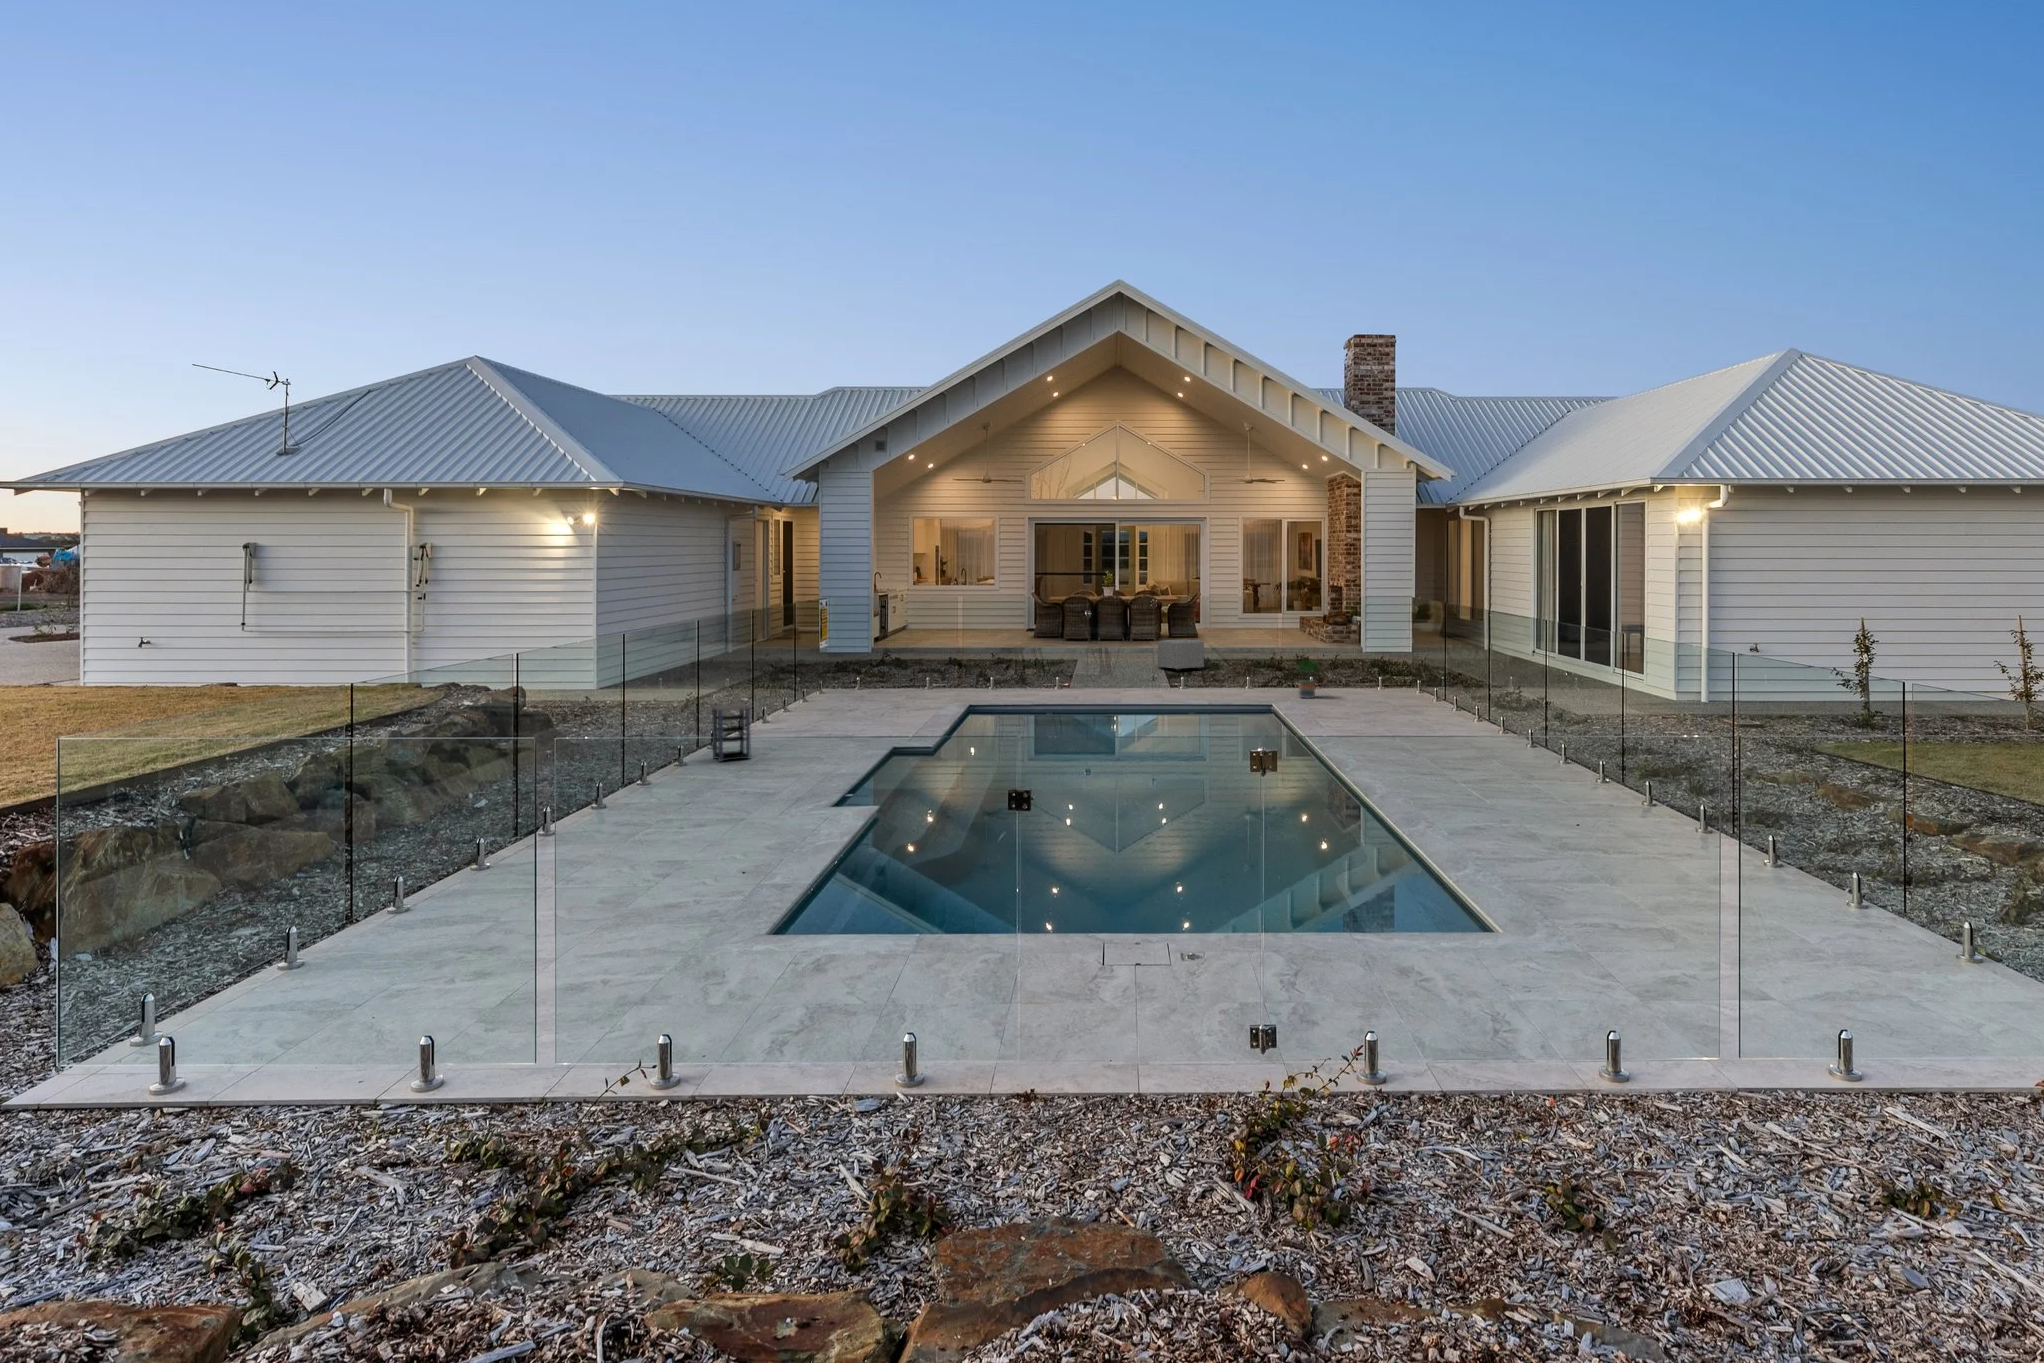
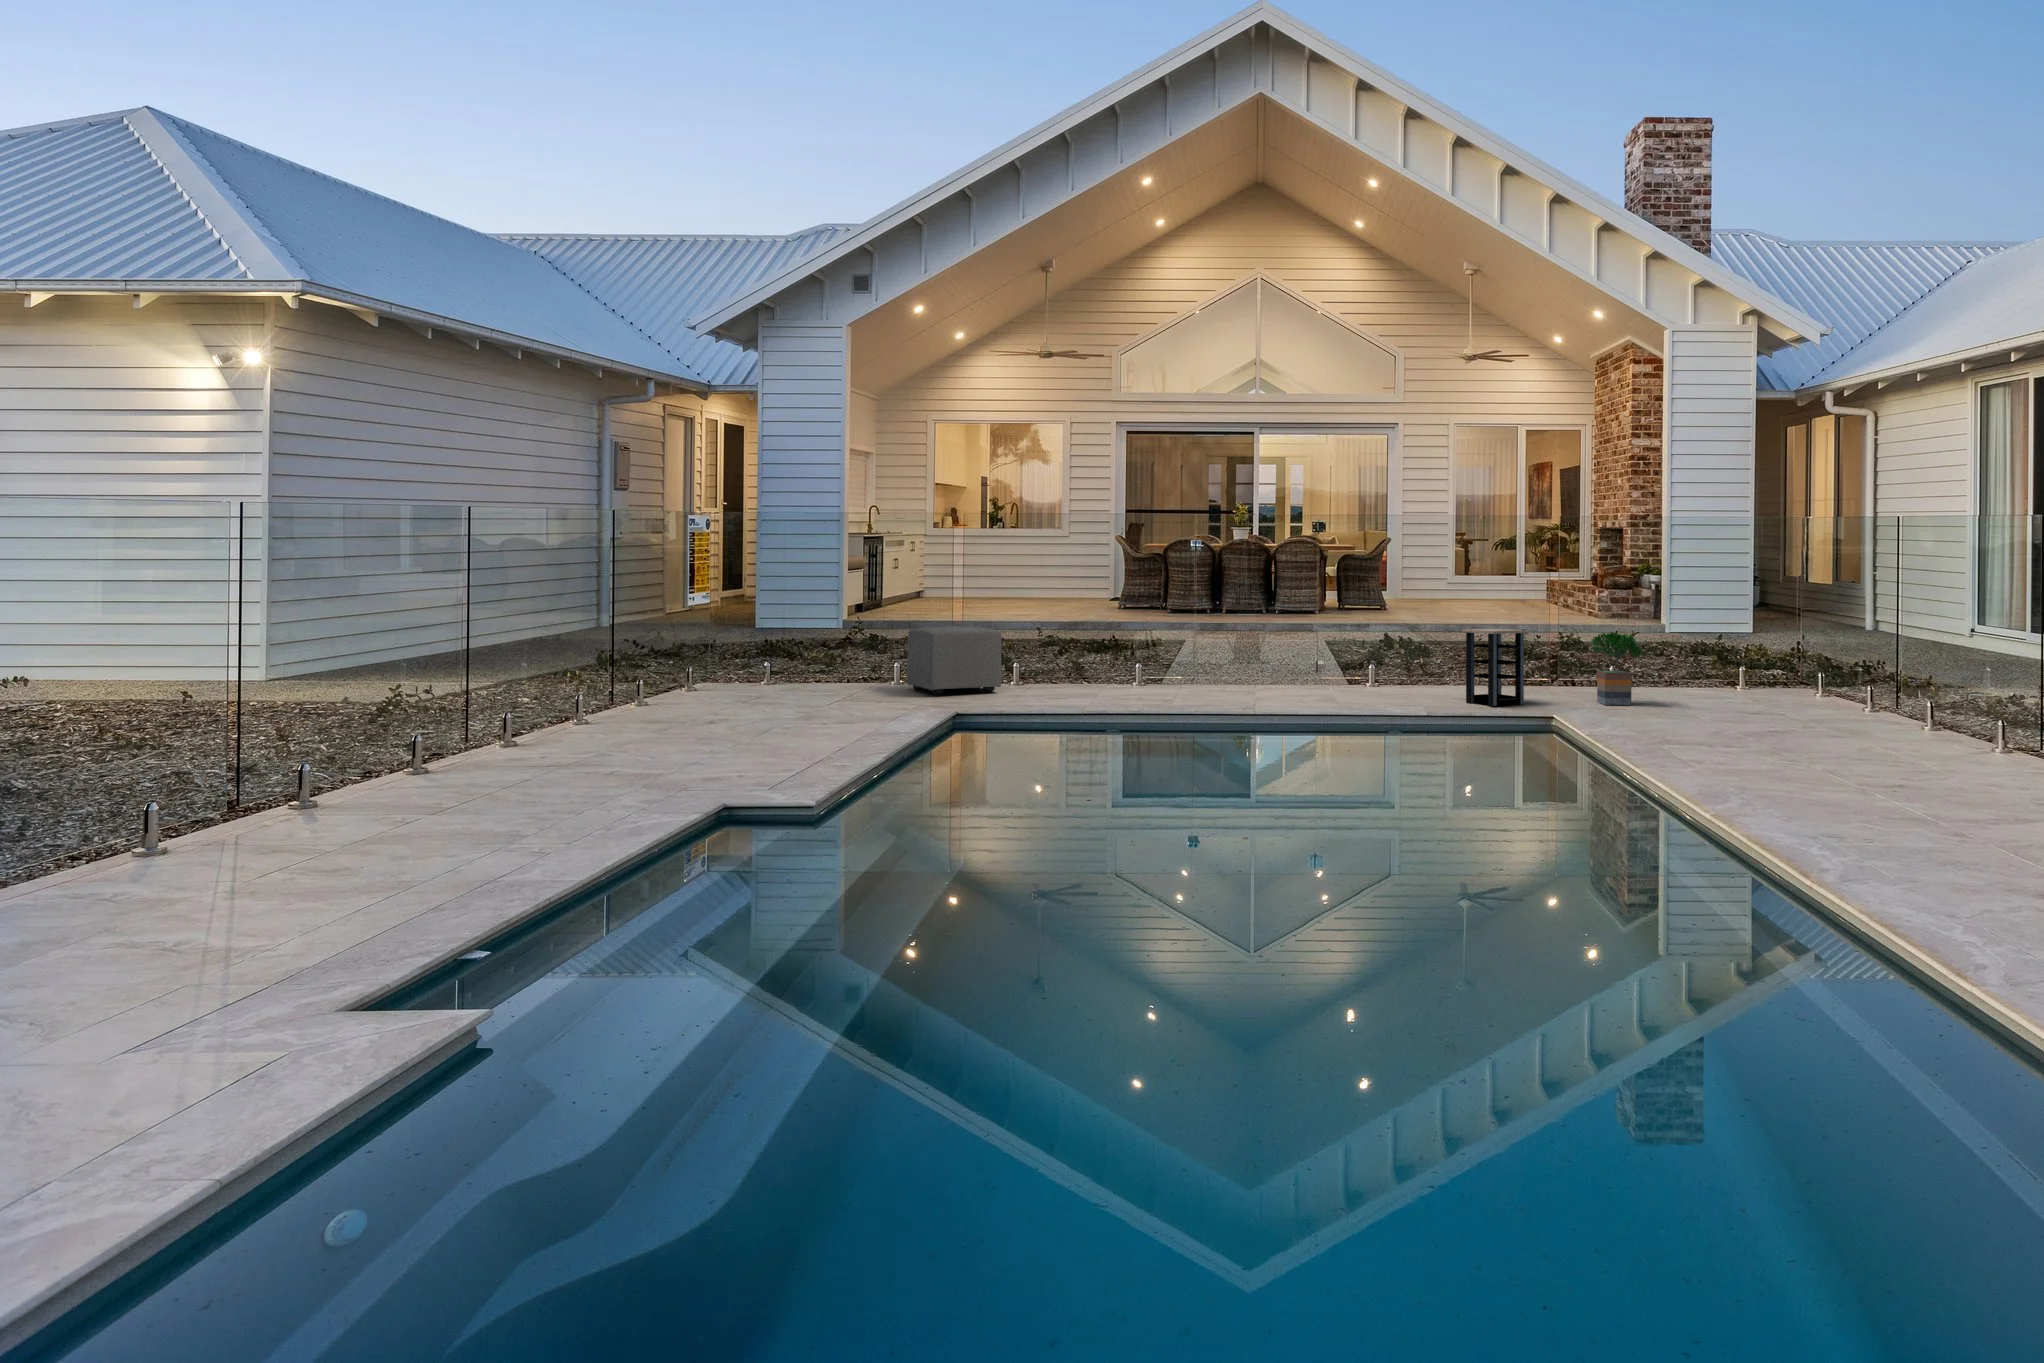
ottoman: present [1158,639,1204,671] -> present [907,626,1001,694]
side table: present [712,704,751,762] -> present [1462,629,1526,706]

